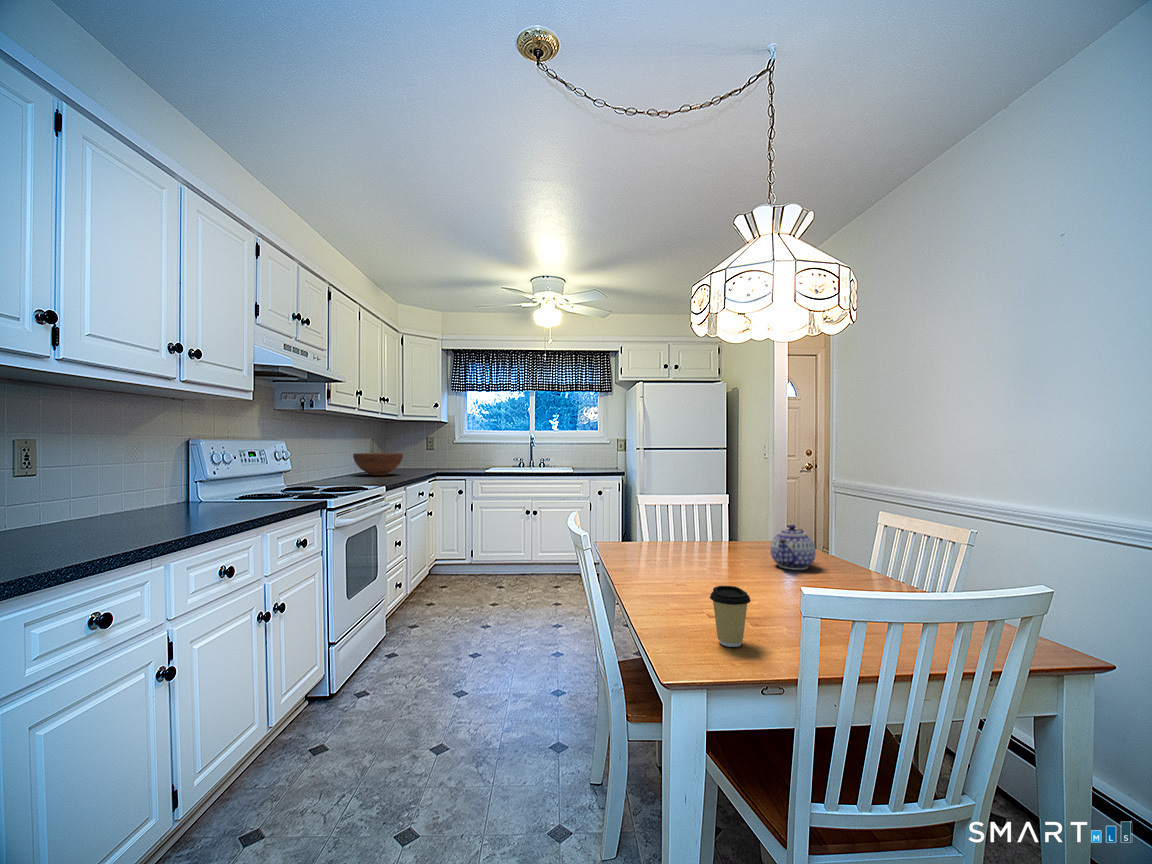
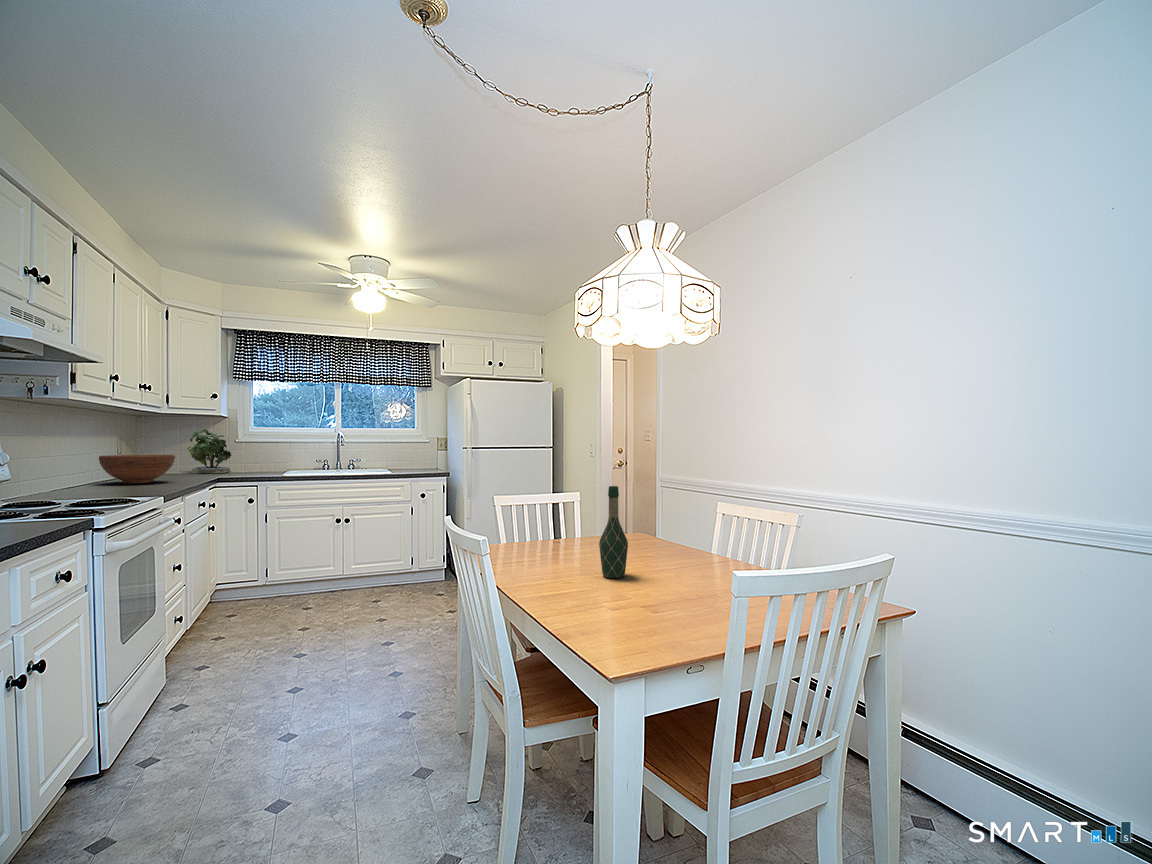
potted plant: none [418,431,450,469] -> present [187,427,231,473]
wine bottle: none [720,489,751,586] -> present [599,486,628,578]
teapot: present [771,525,816,570] -> none [633,517,672,558]
coffee cup: present [710,586,751,647] -> none [626,578,664,636]

